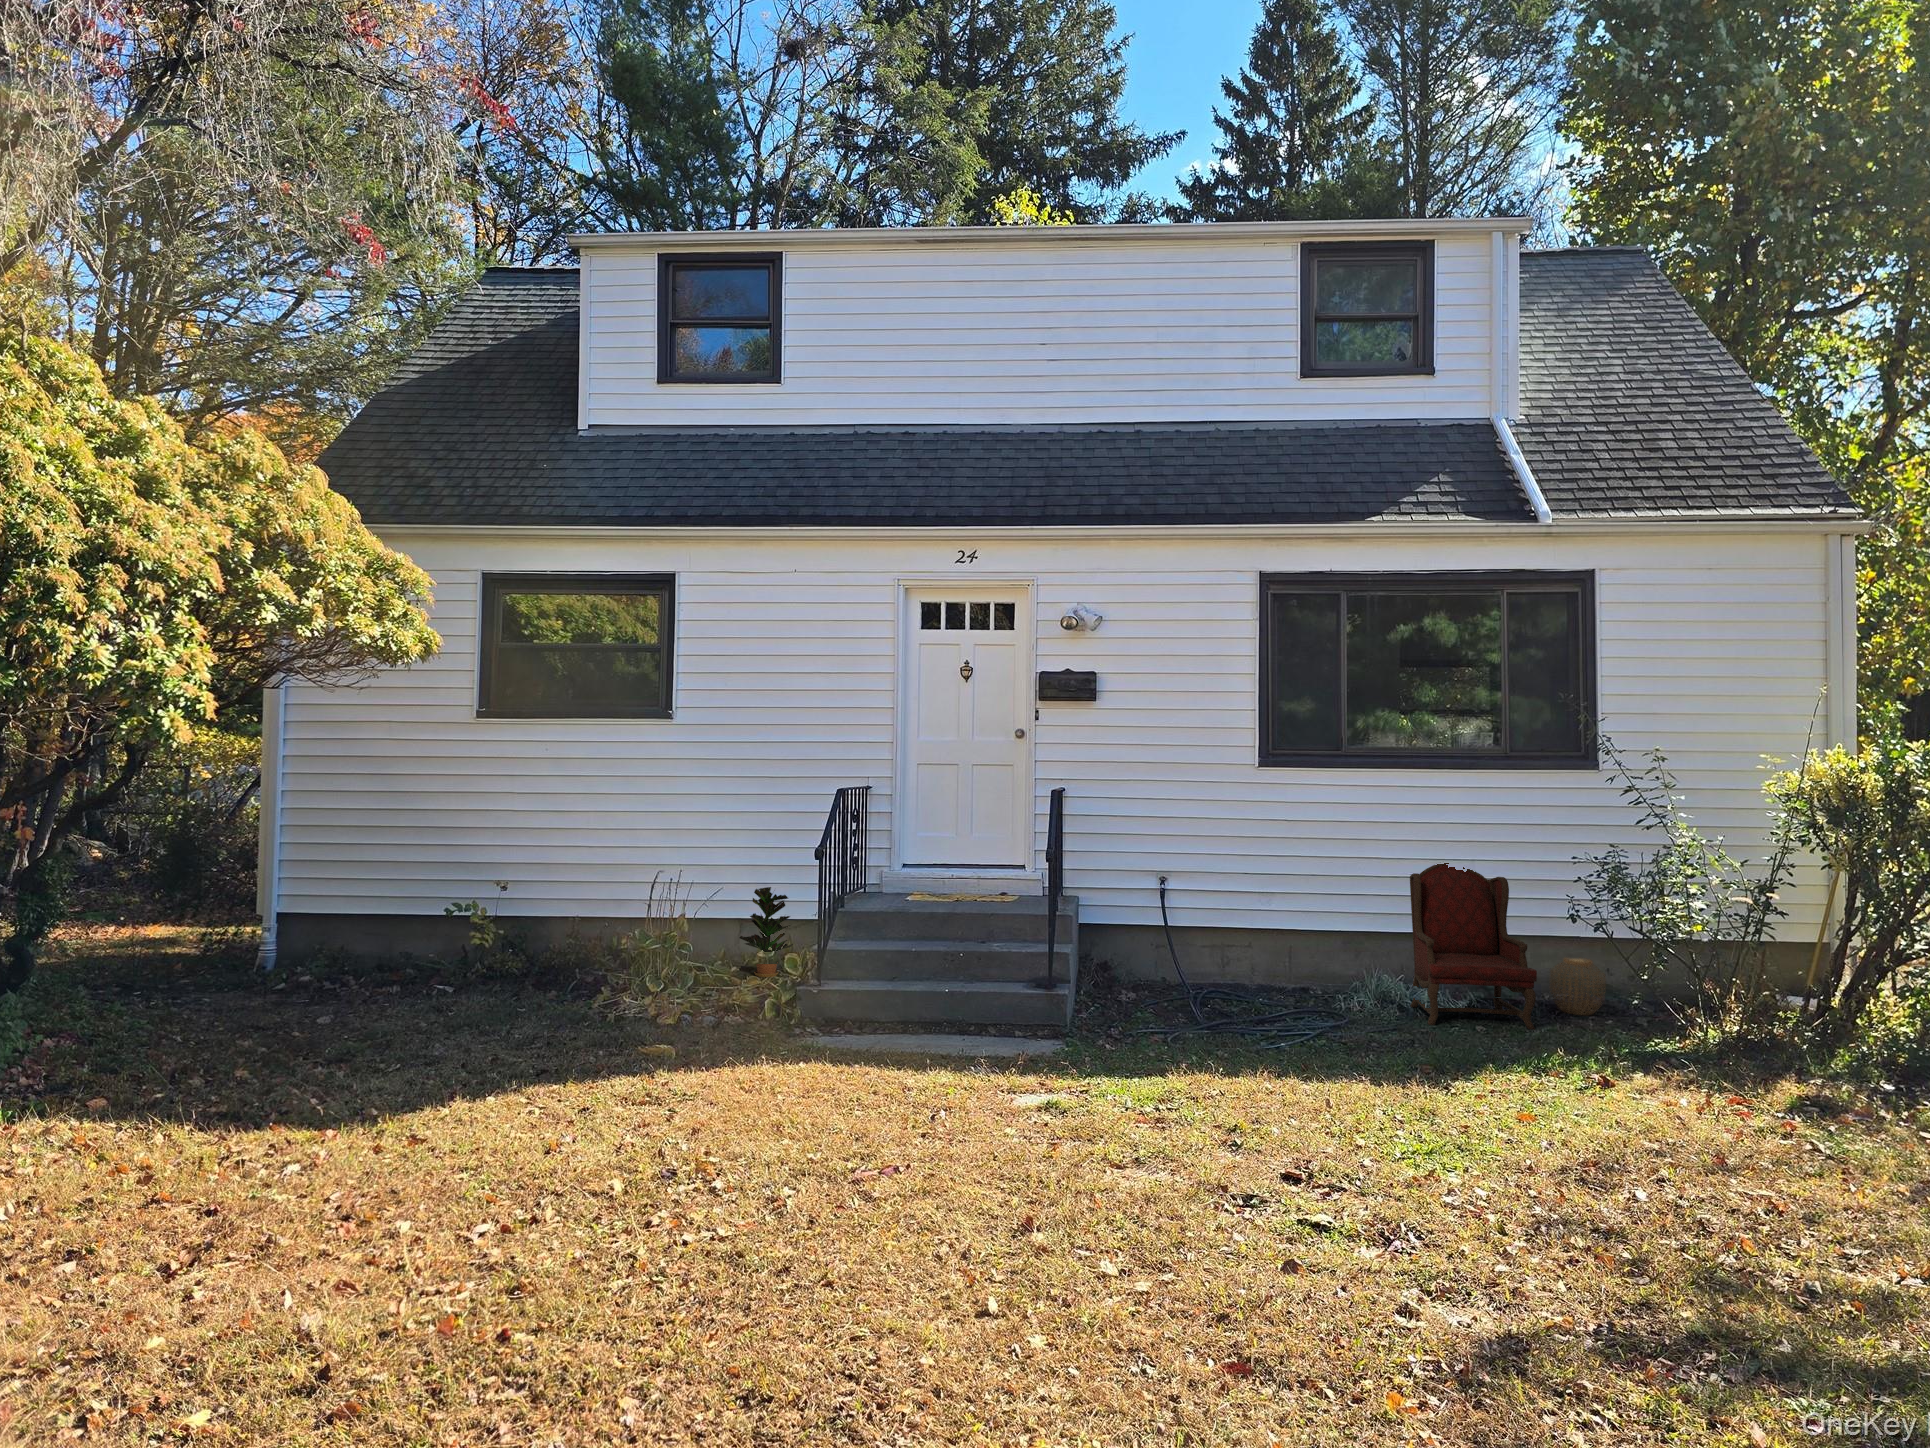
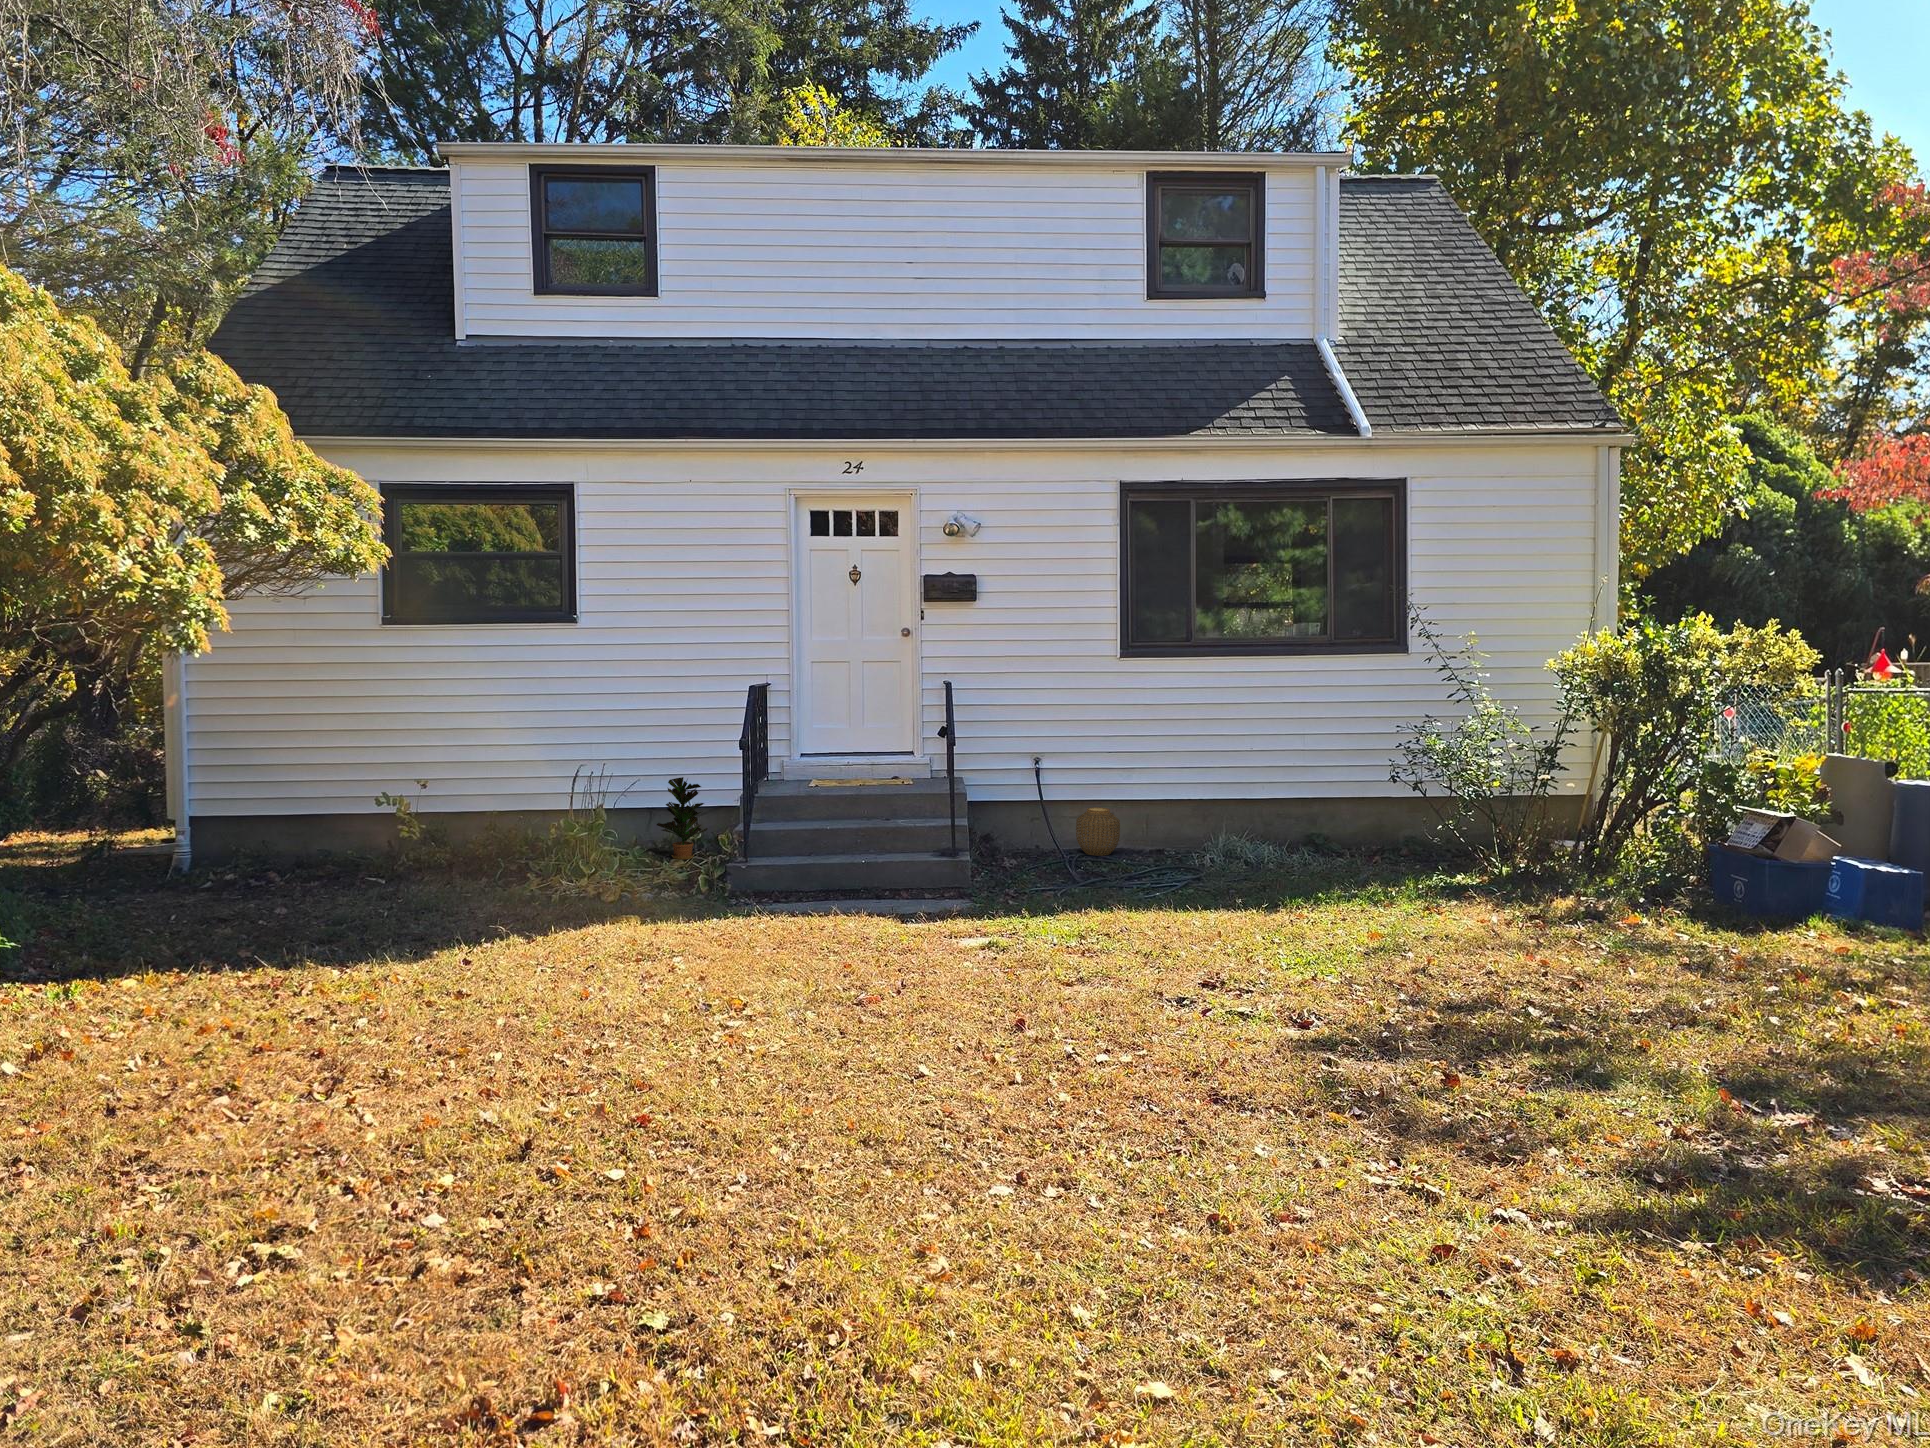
armchair: present [1410,863,1537,1030] -> none [1251,732,1360,870]
woven basket: present [1550,958,1606,1015] -> present [1076,807,1120,856]

